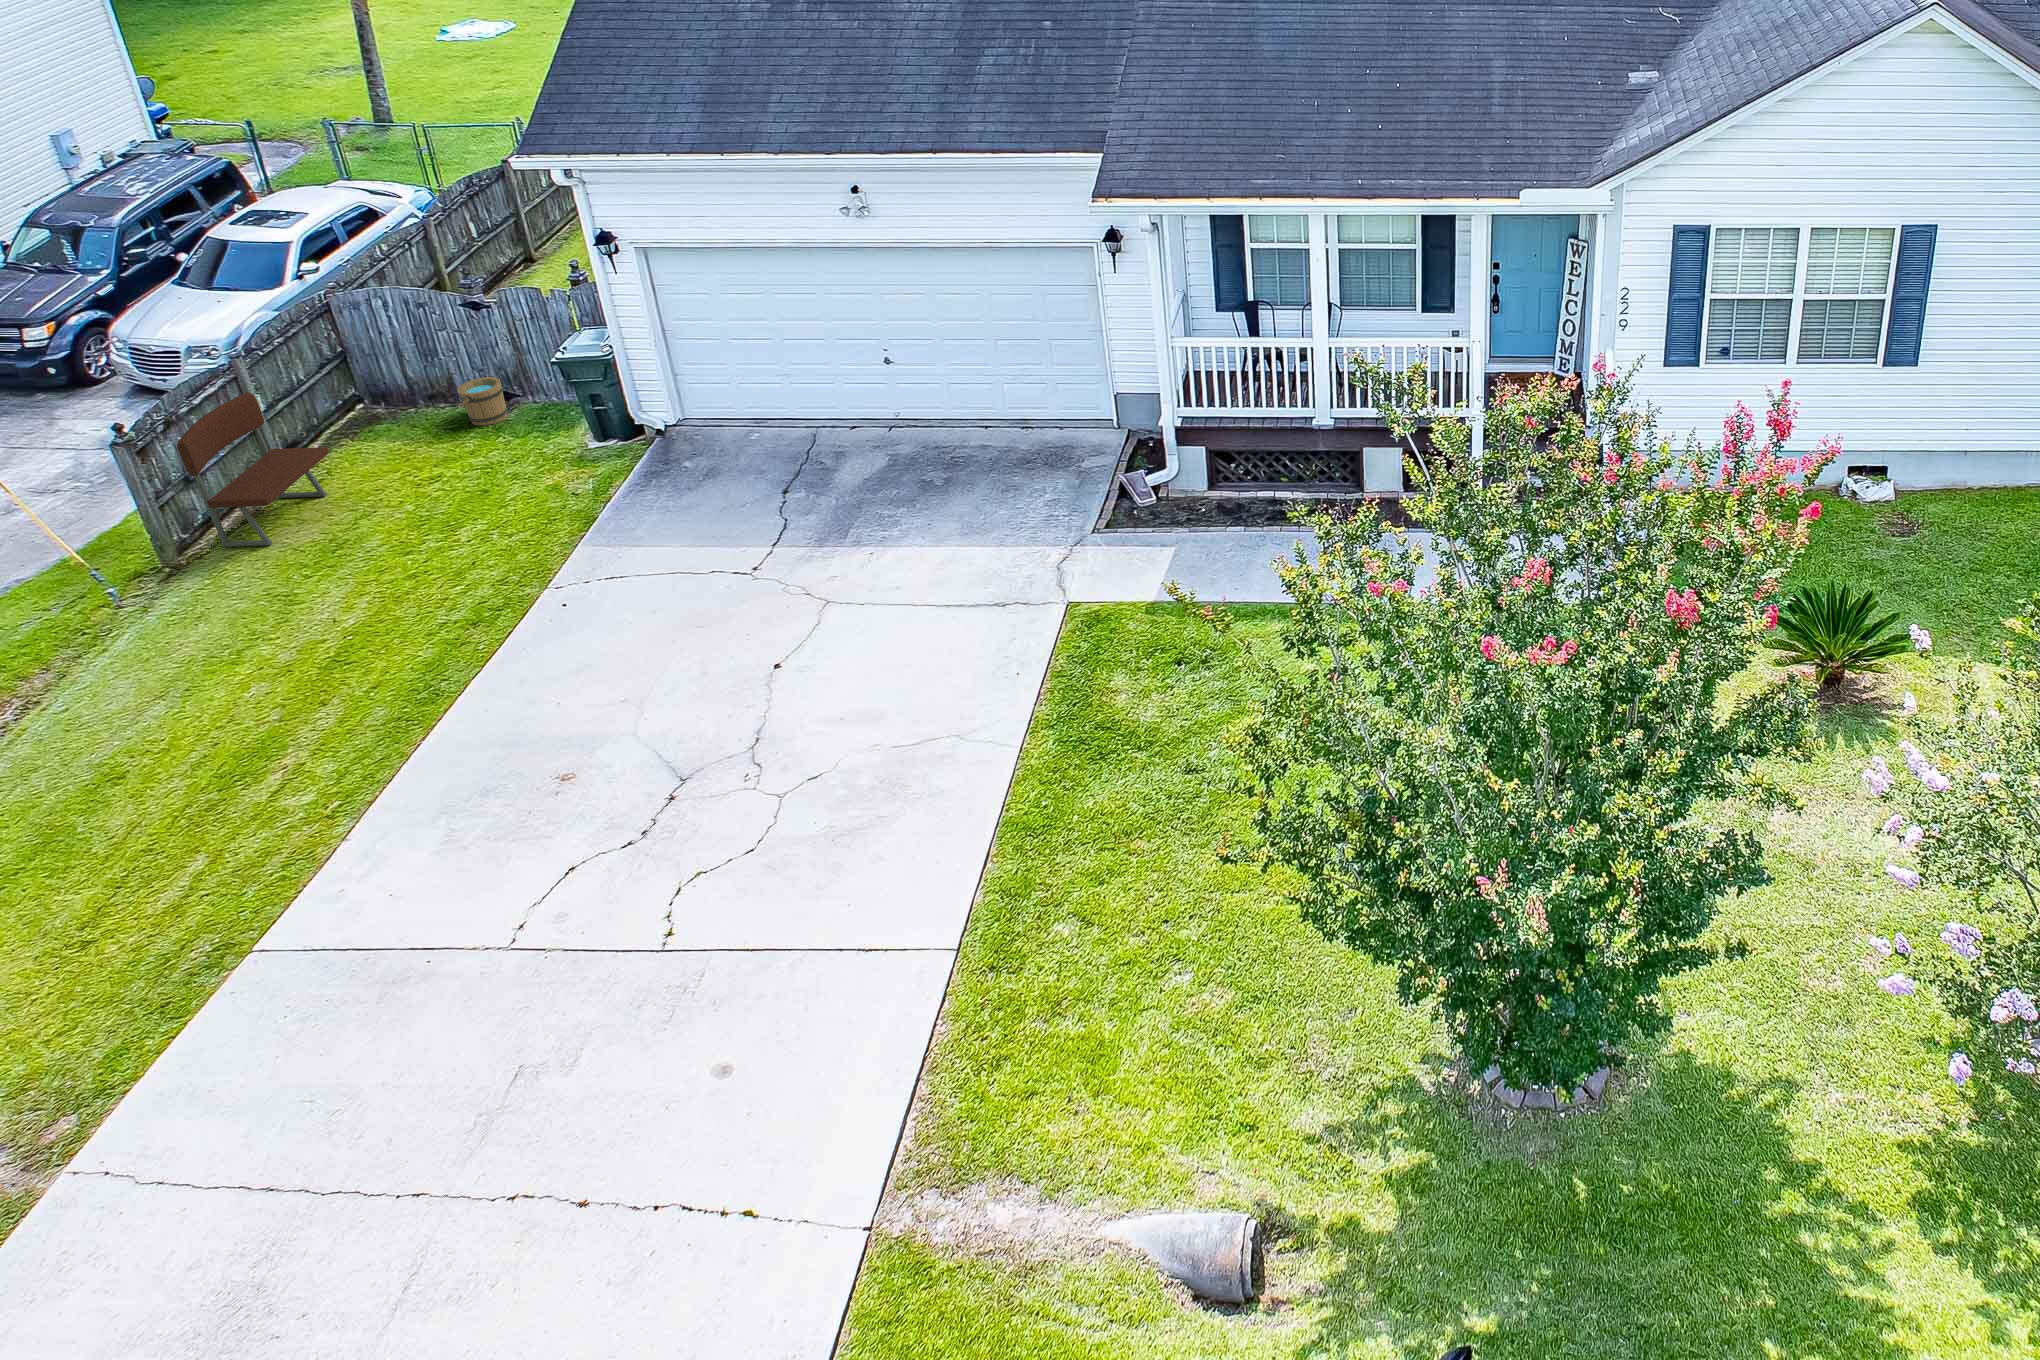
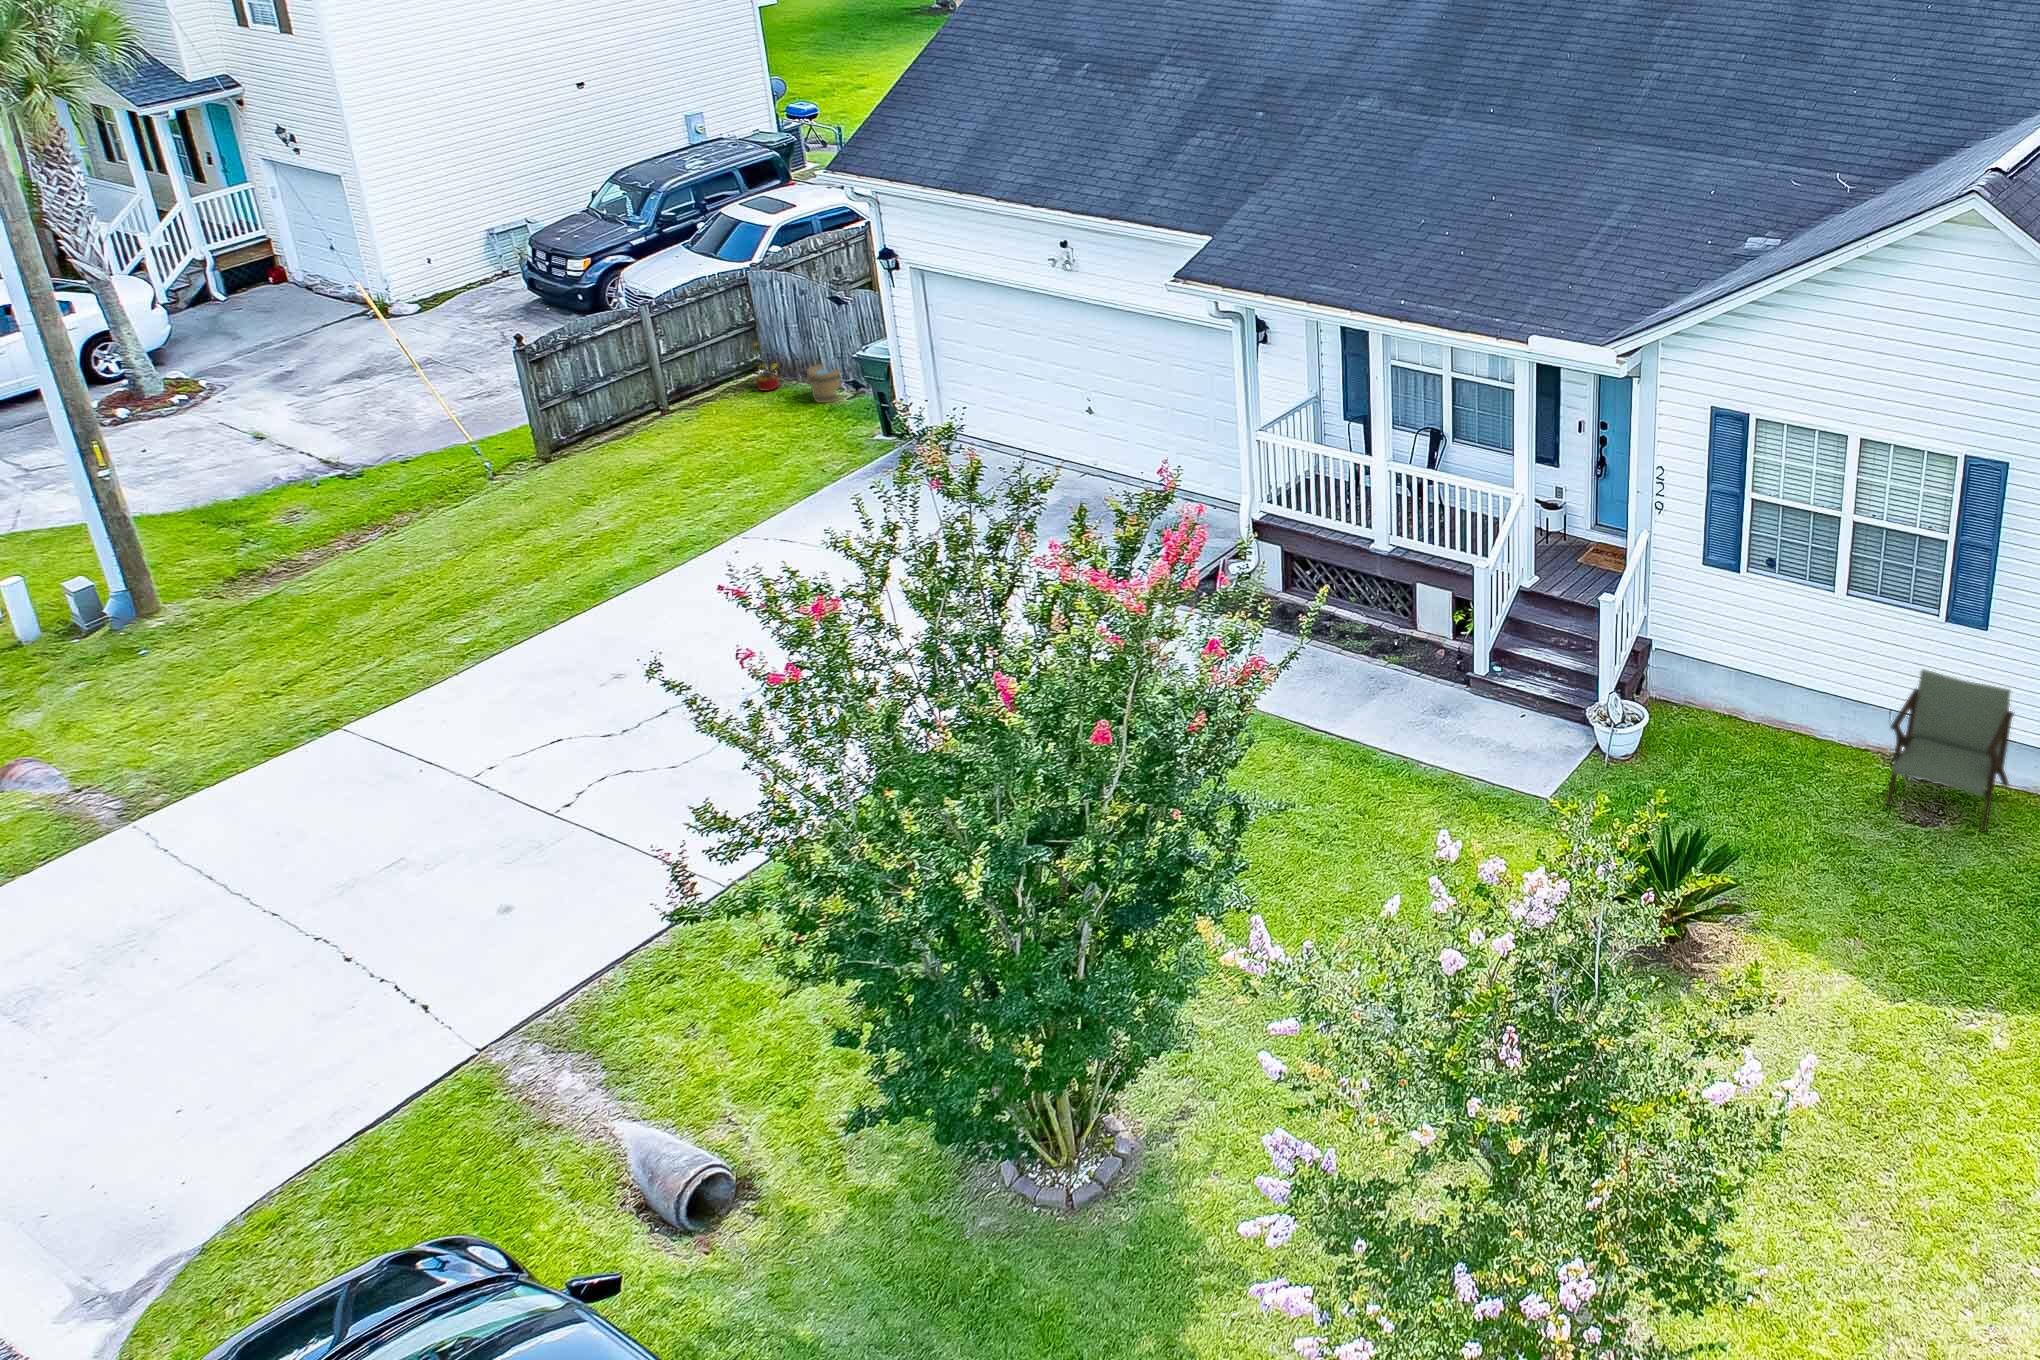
decorative plant: none [364,366,411,428] -> present [757,342,779,391]
bench: present [177,393,329,547] -> none [568,337,685,459]
lounge chair: none [1855,408,1963,524] -> present [1886,669,2014,831]

